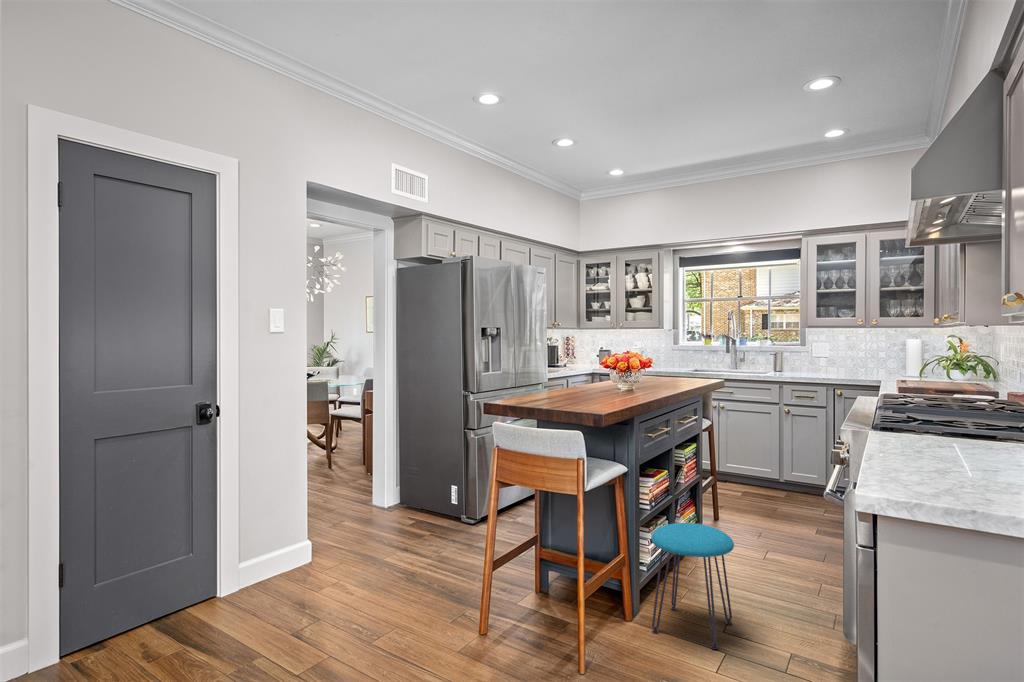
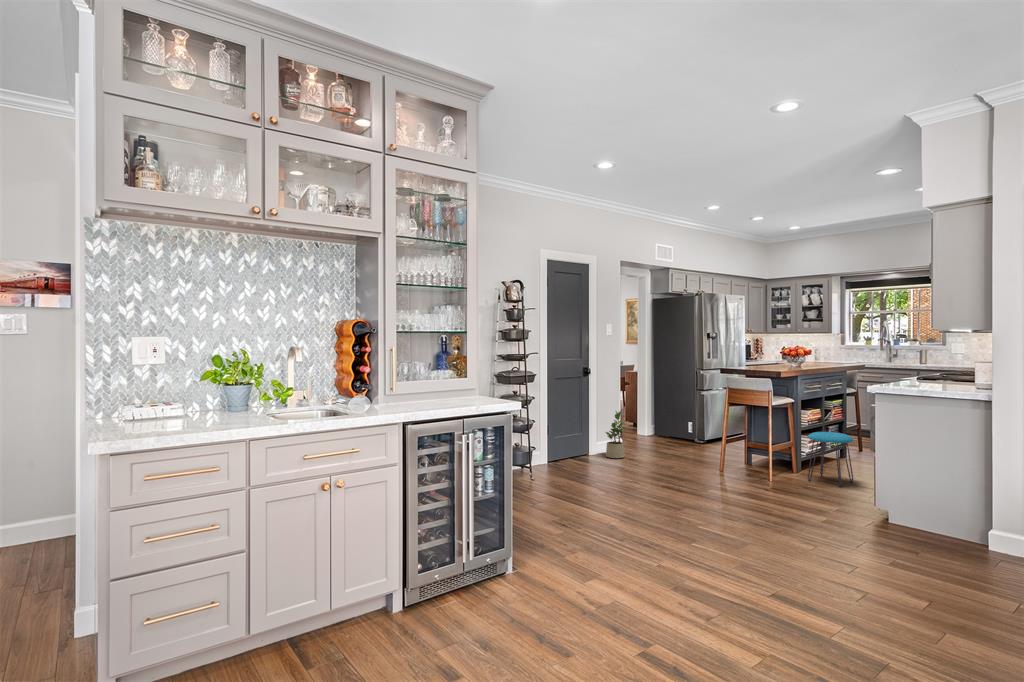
potted plant: none [257,491,310,597] -> present [605,411,628,458]

